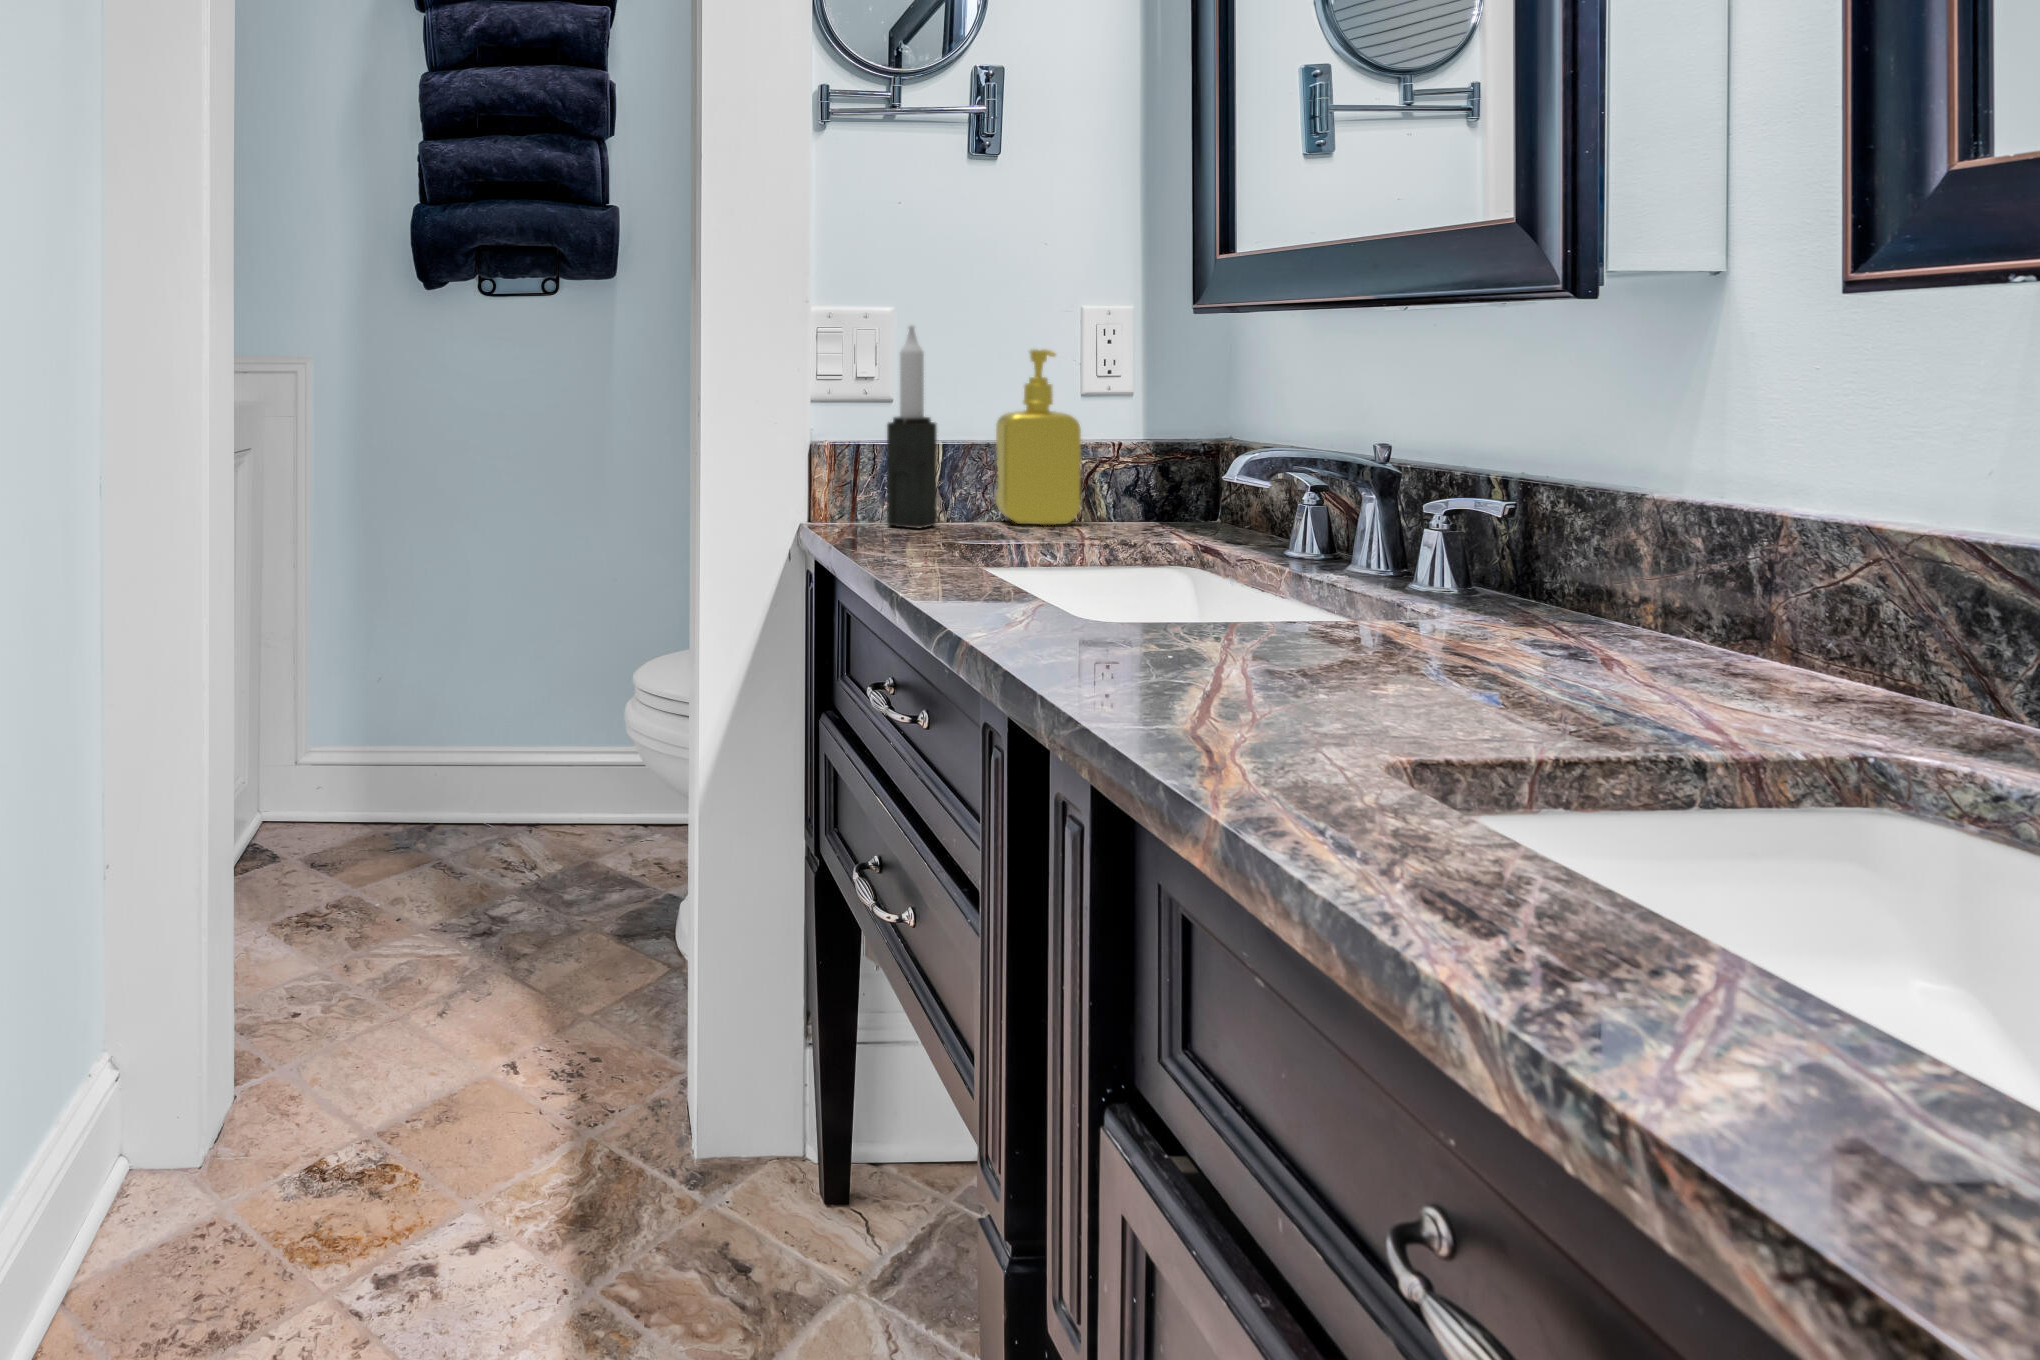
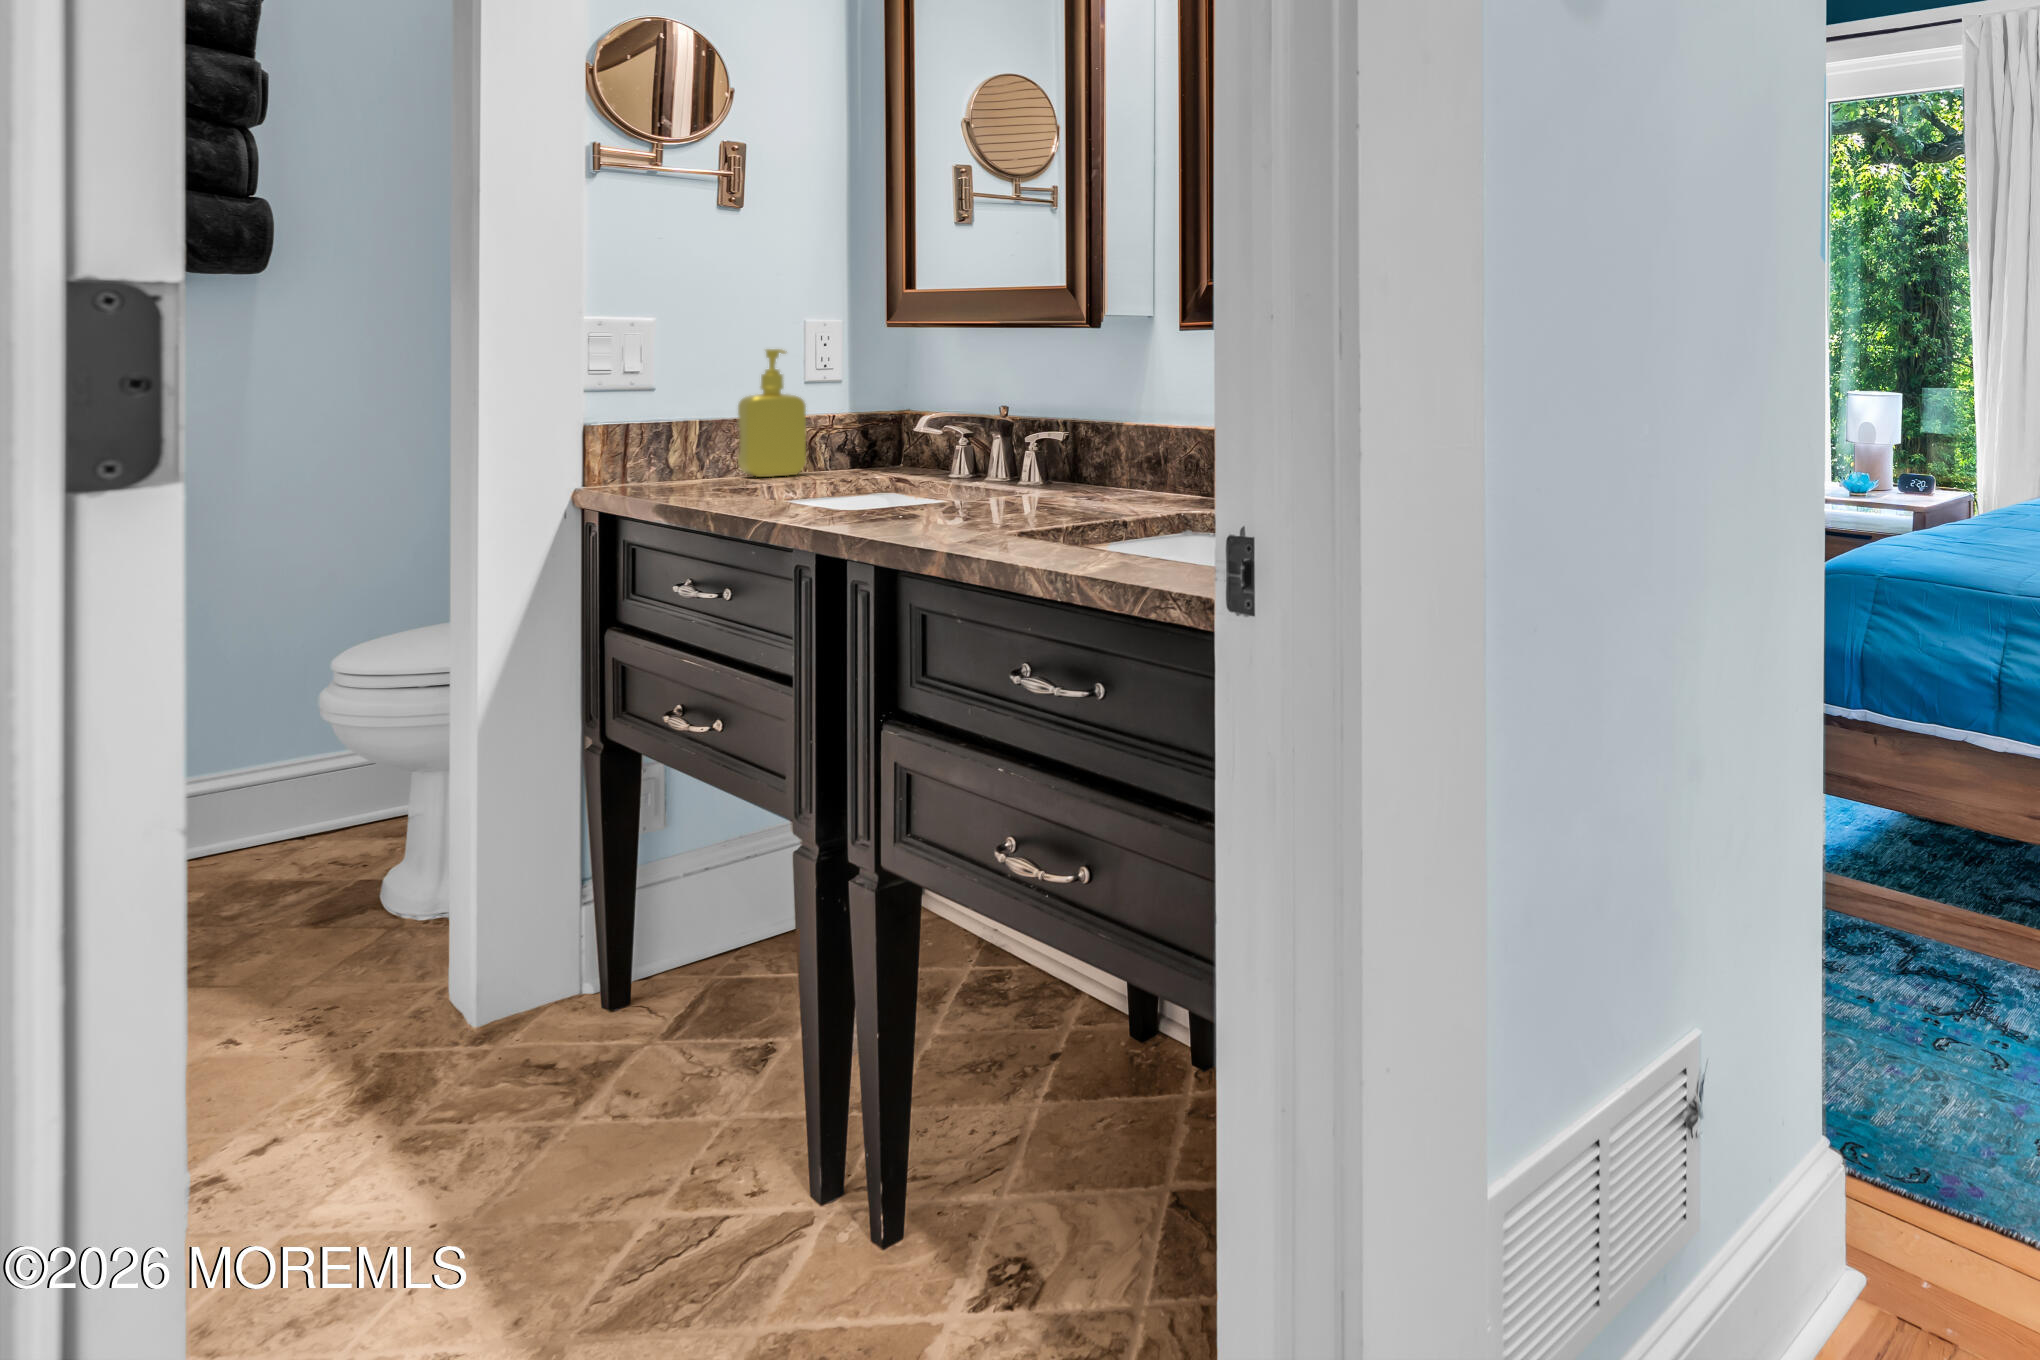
candle: present [887,325,937,528] -> none [650,330,693,485]

